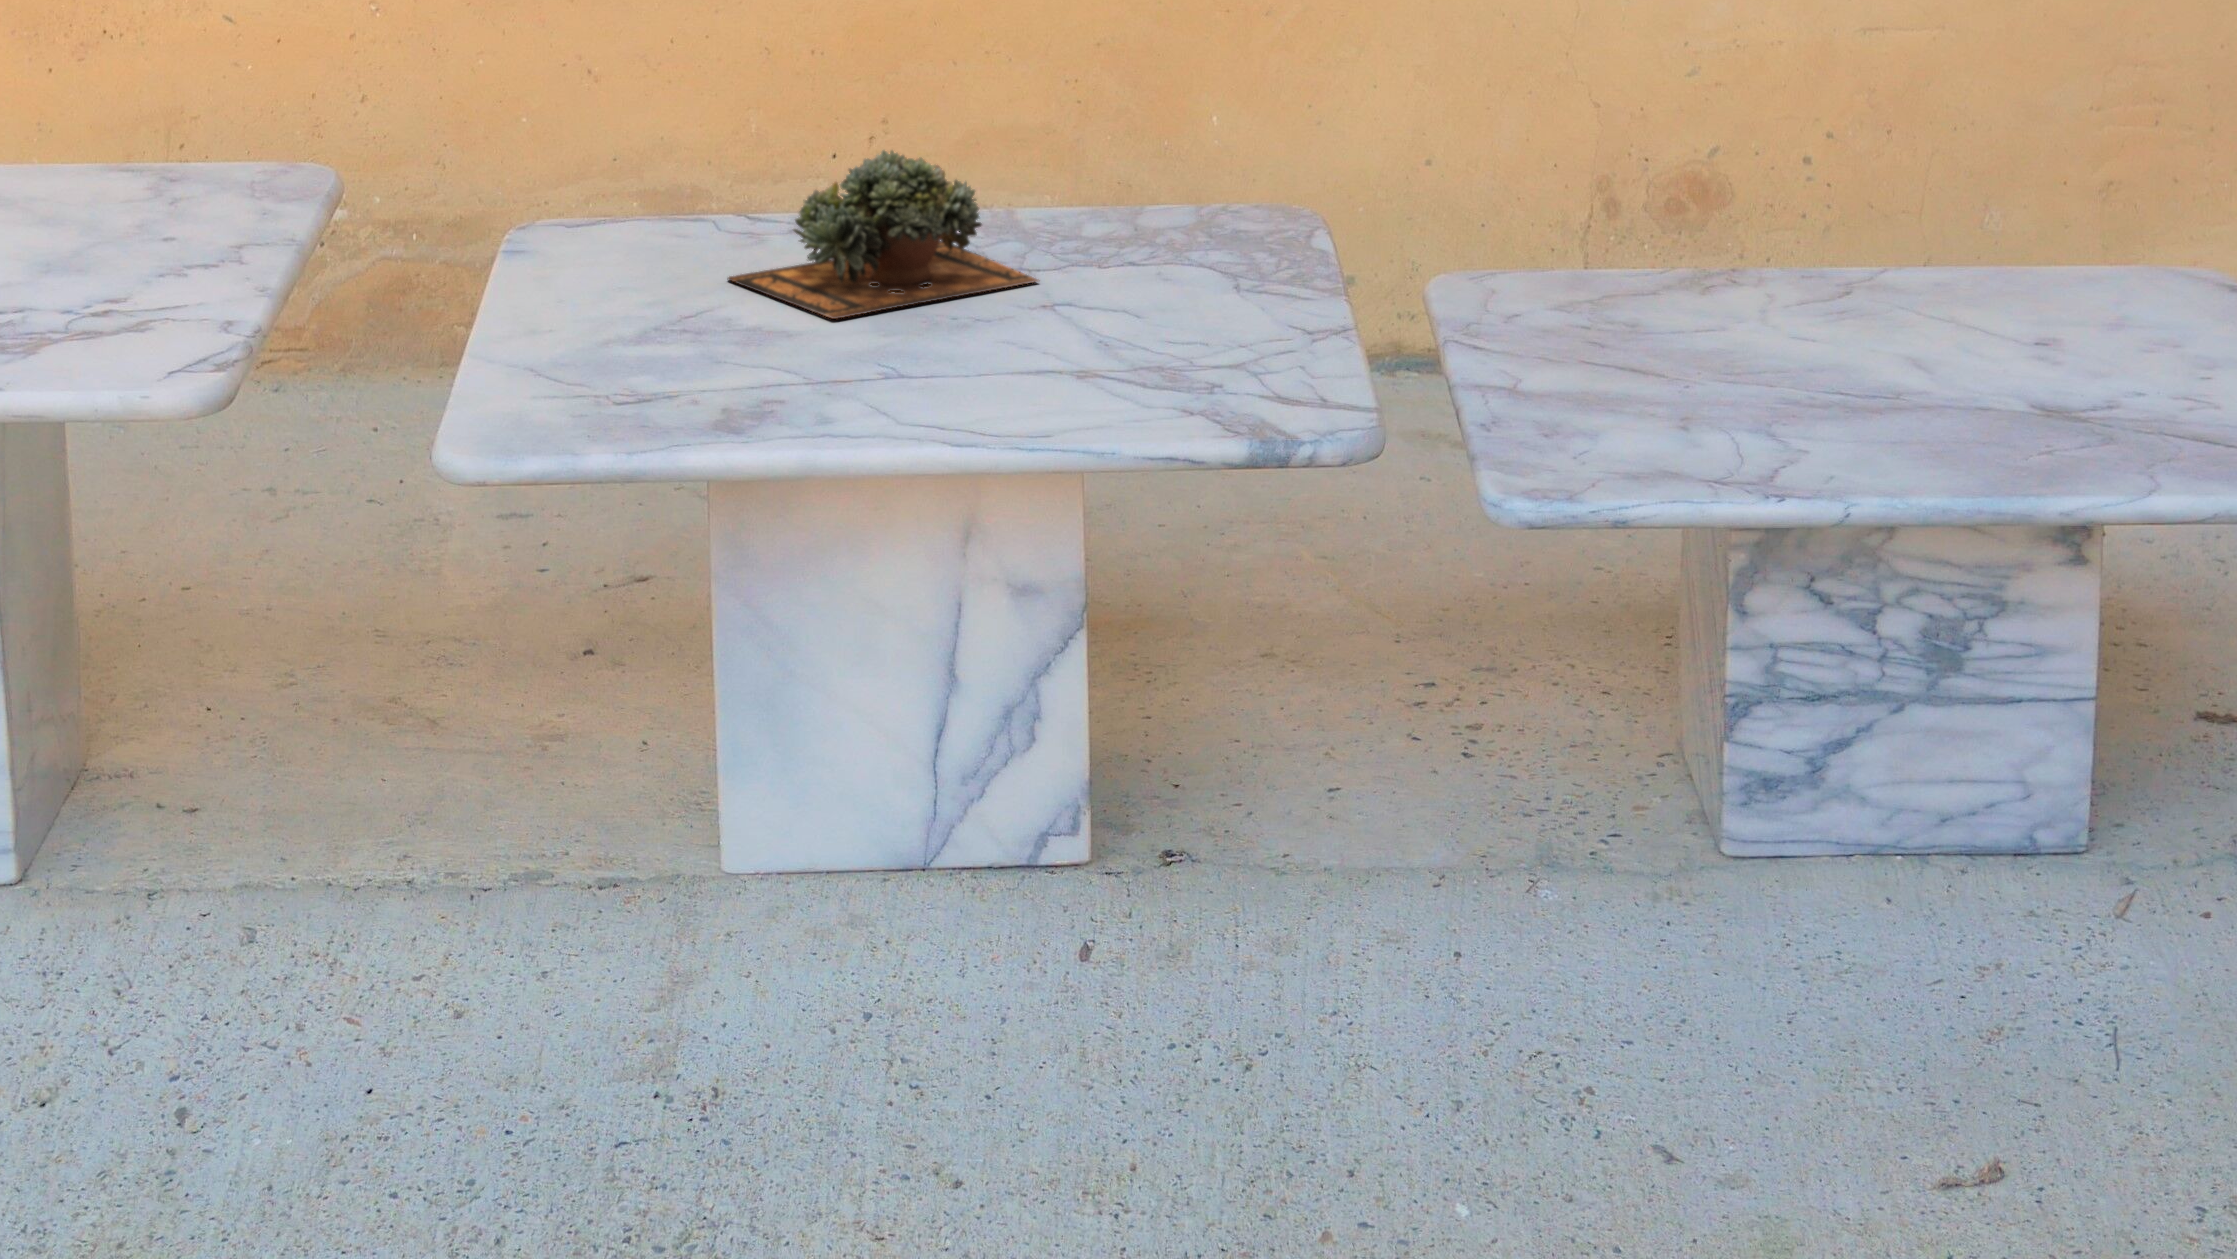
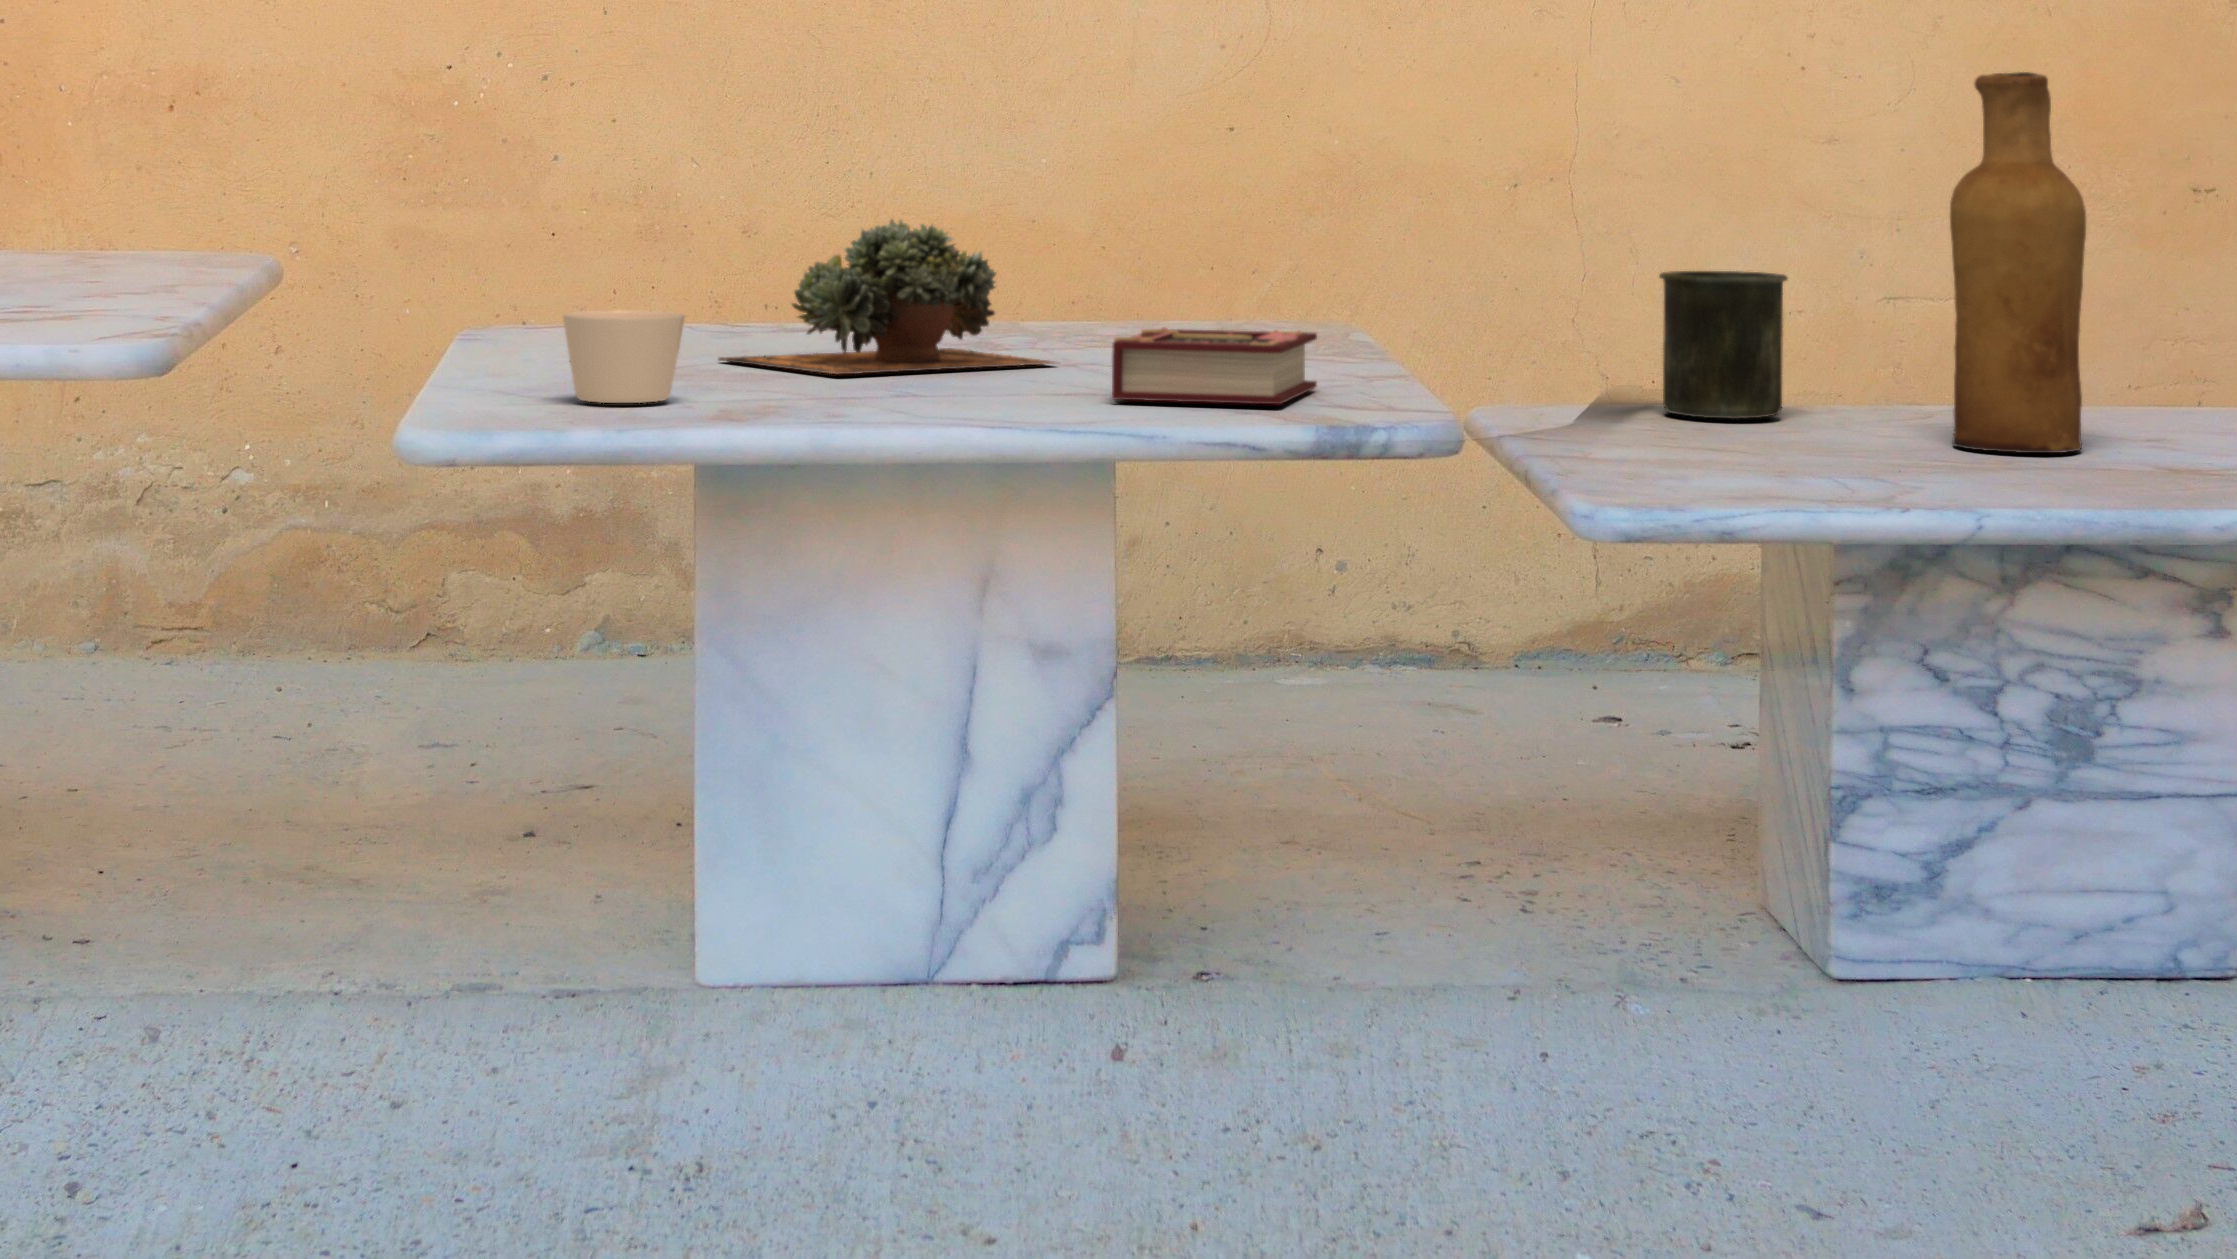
vase: none [1857,40,1992,398] -> present [1950,72,2086,453]
mug: none [1598,176,1719,326] -> present [1659,271,1788,419]
book: none [1077,283,1270,392] -> present [1112,327,1317,404]
candle: none [575,302,686,401] -> present [563,311,685,403]

